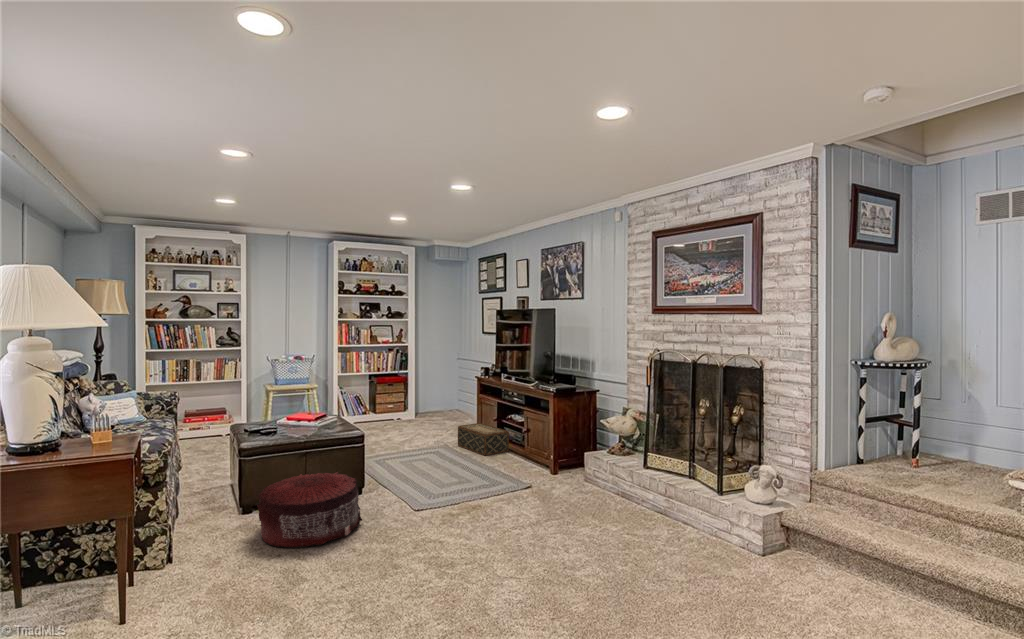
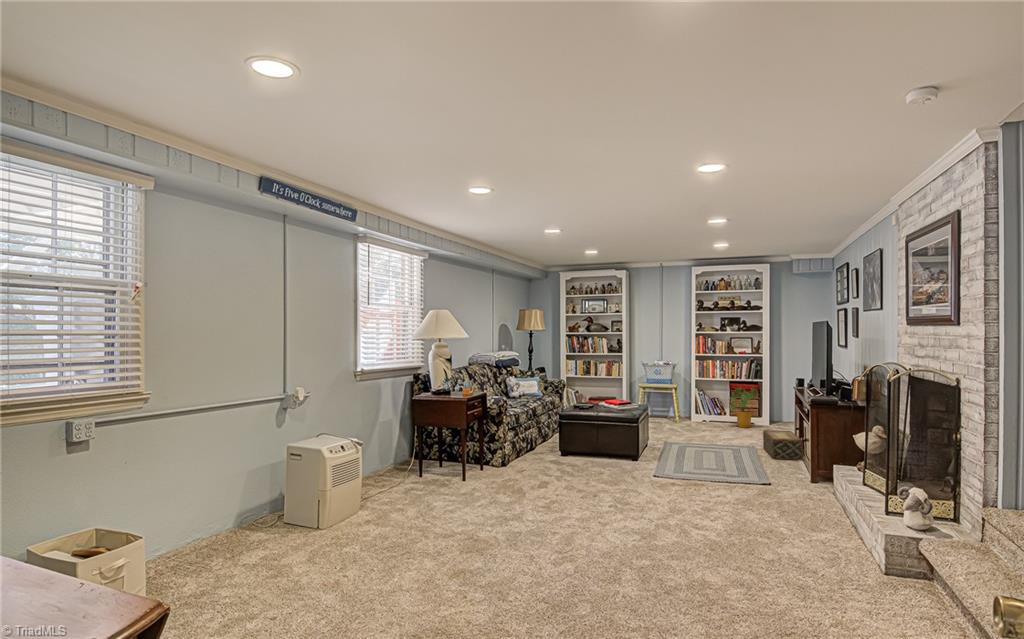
house plant: none [384,381,414,425] -> present [729,388,758,427]
pouf: present [257,472,362,547] -> none [550,435,611,476]

